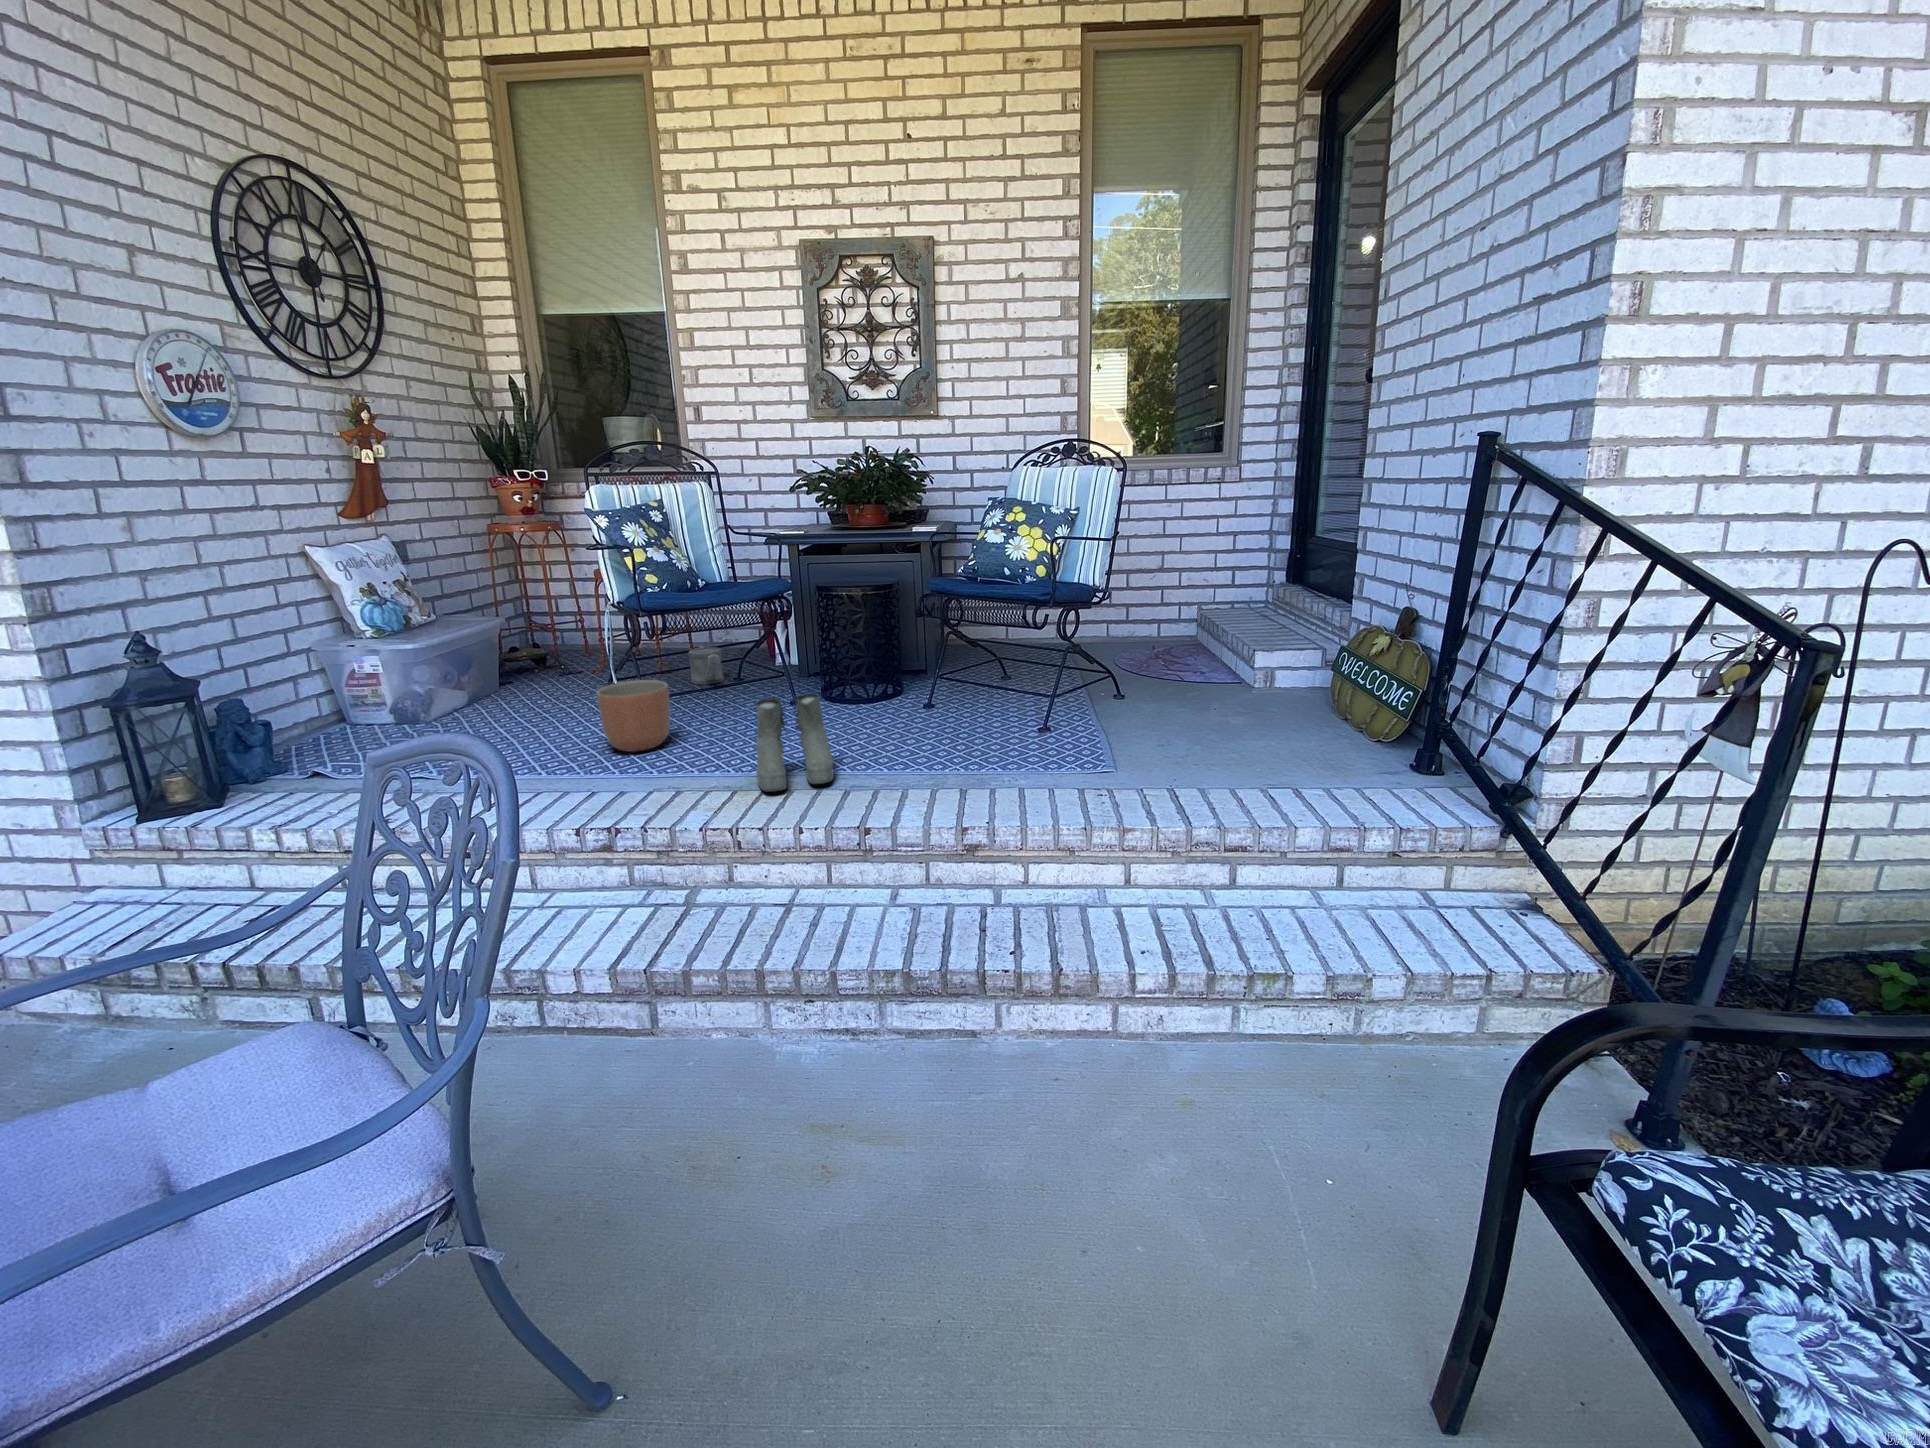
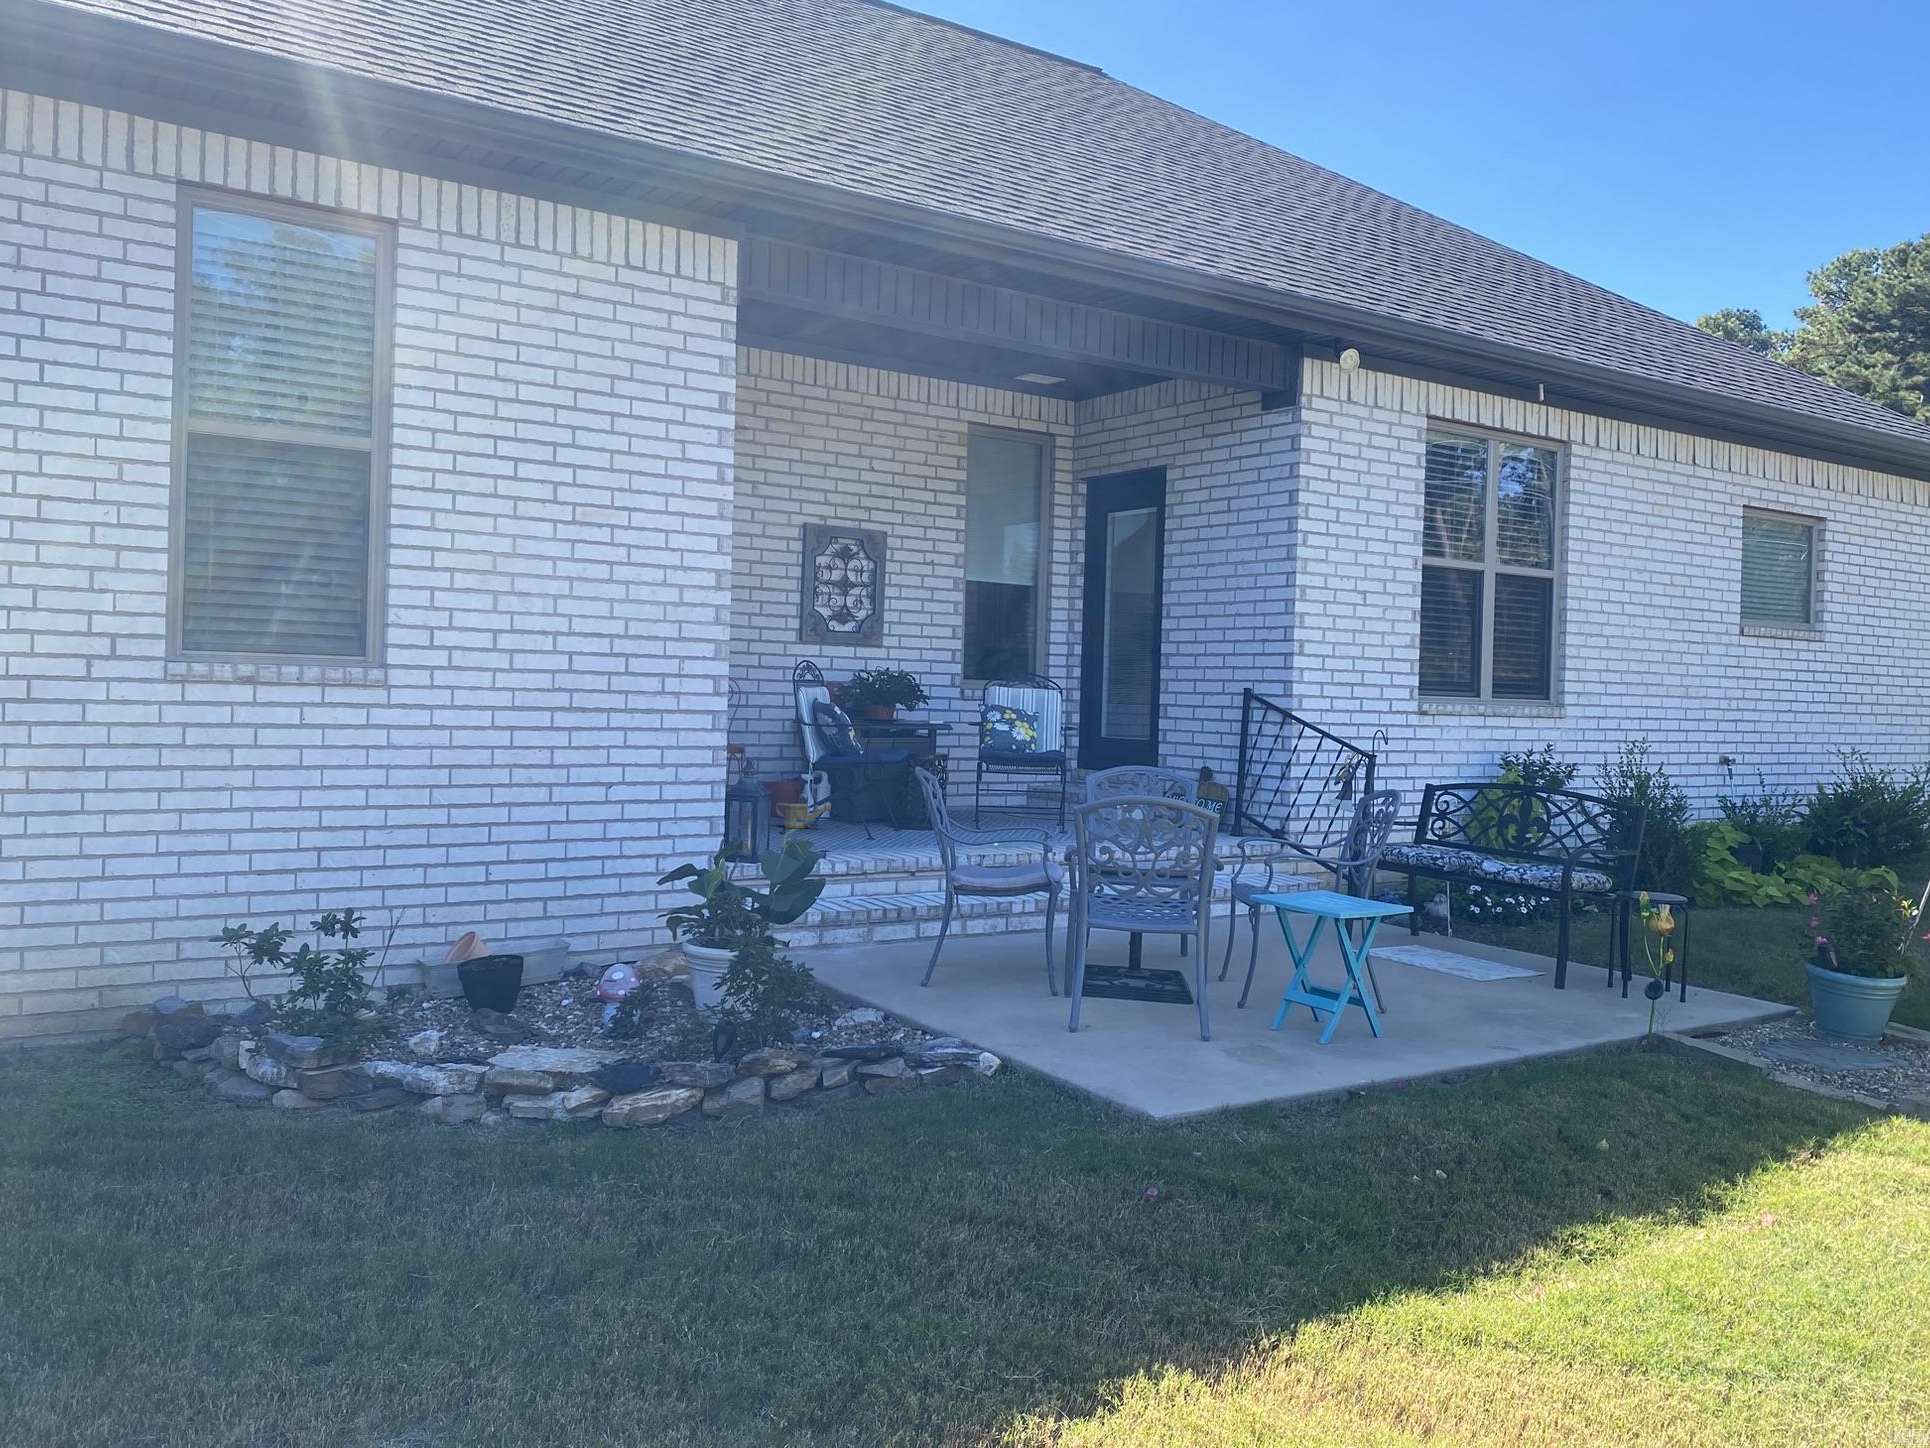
planter: present [596,680,670,752] -> none [866,805,906,844]
boots: present [756,694,834,792] -> none [982,802,1032,847]

